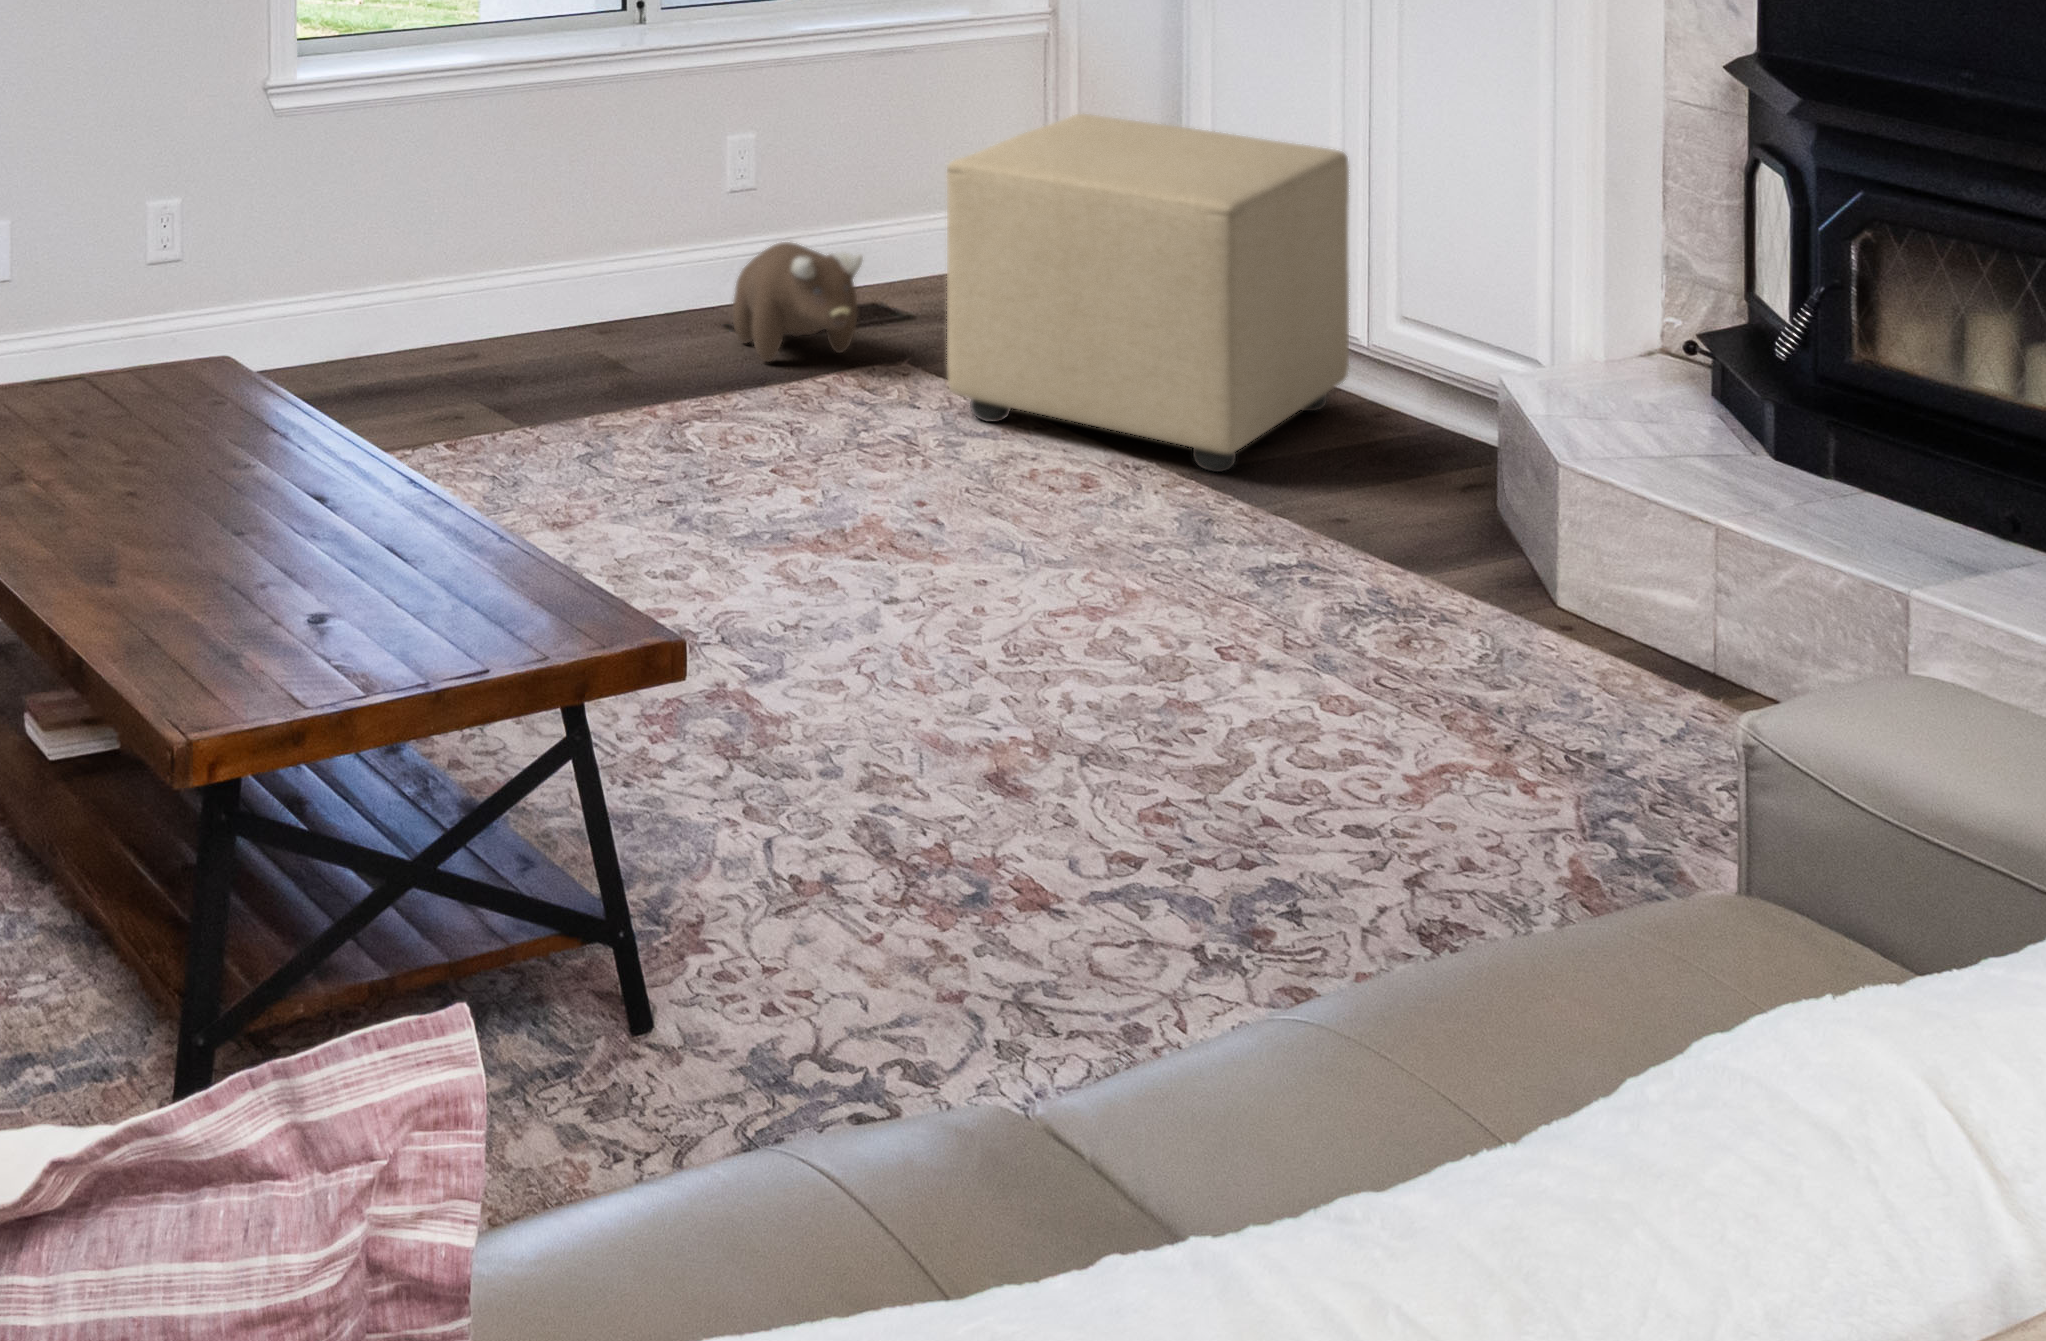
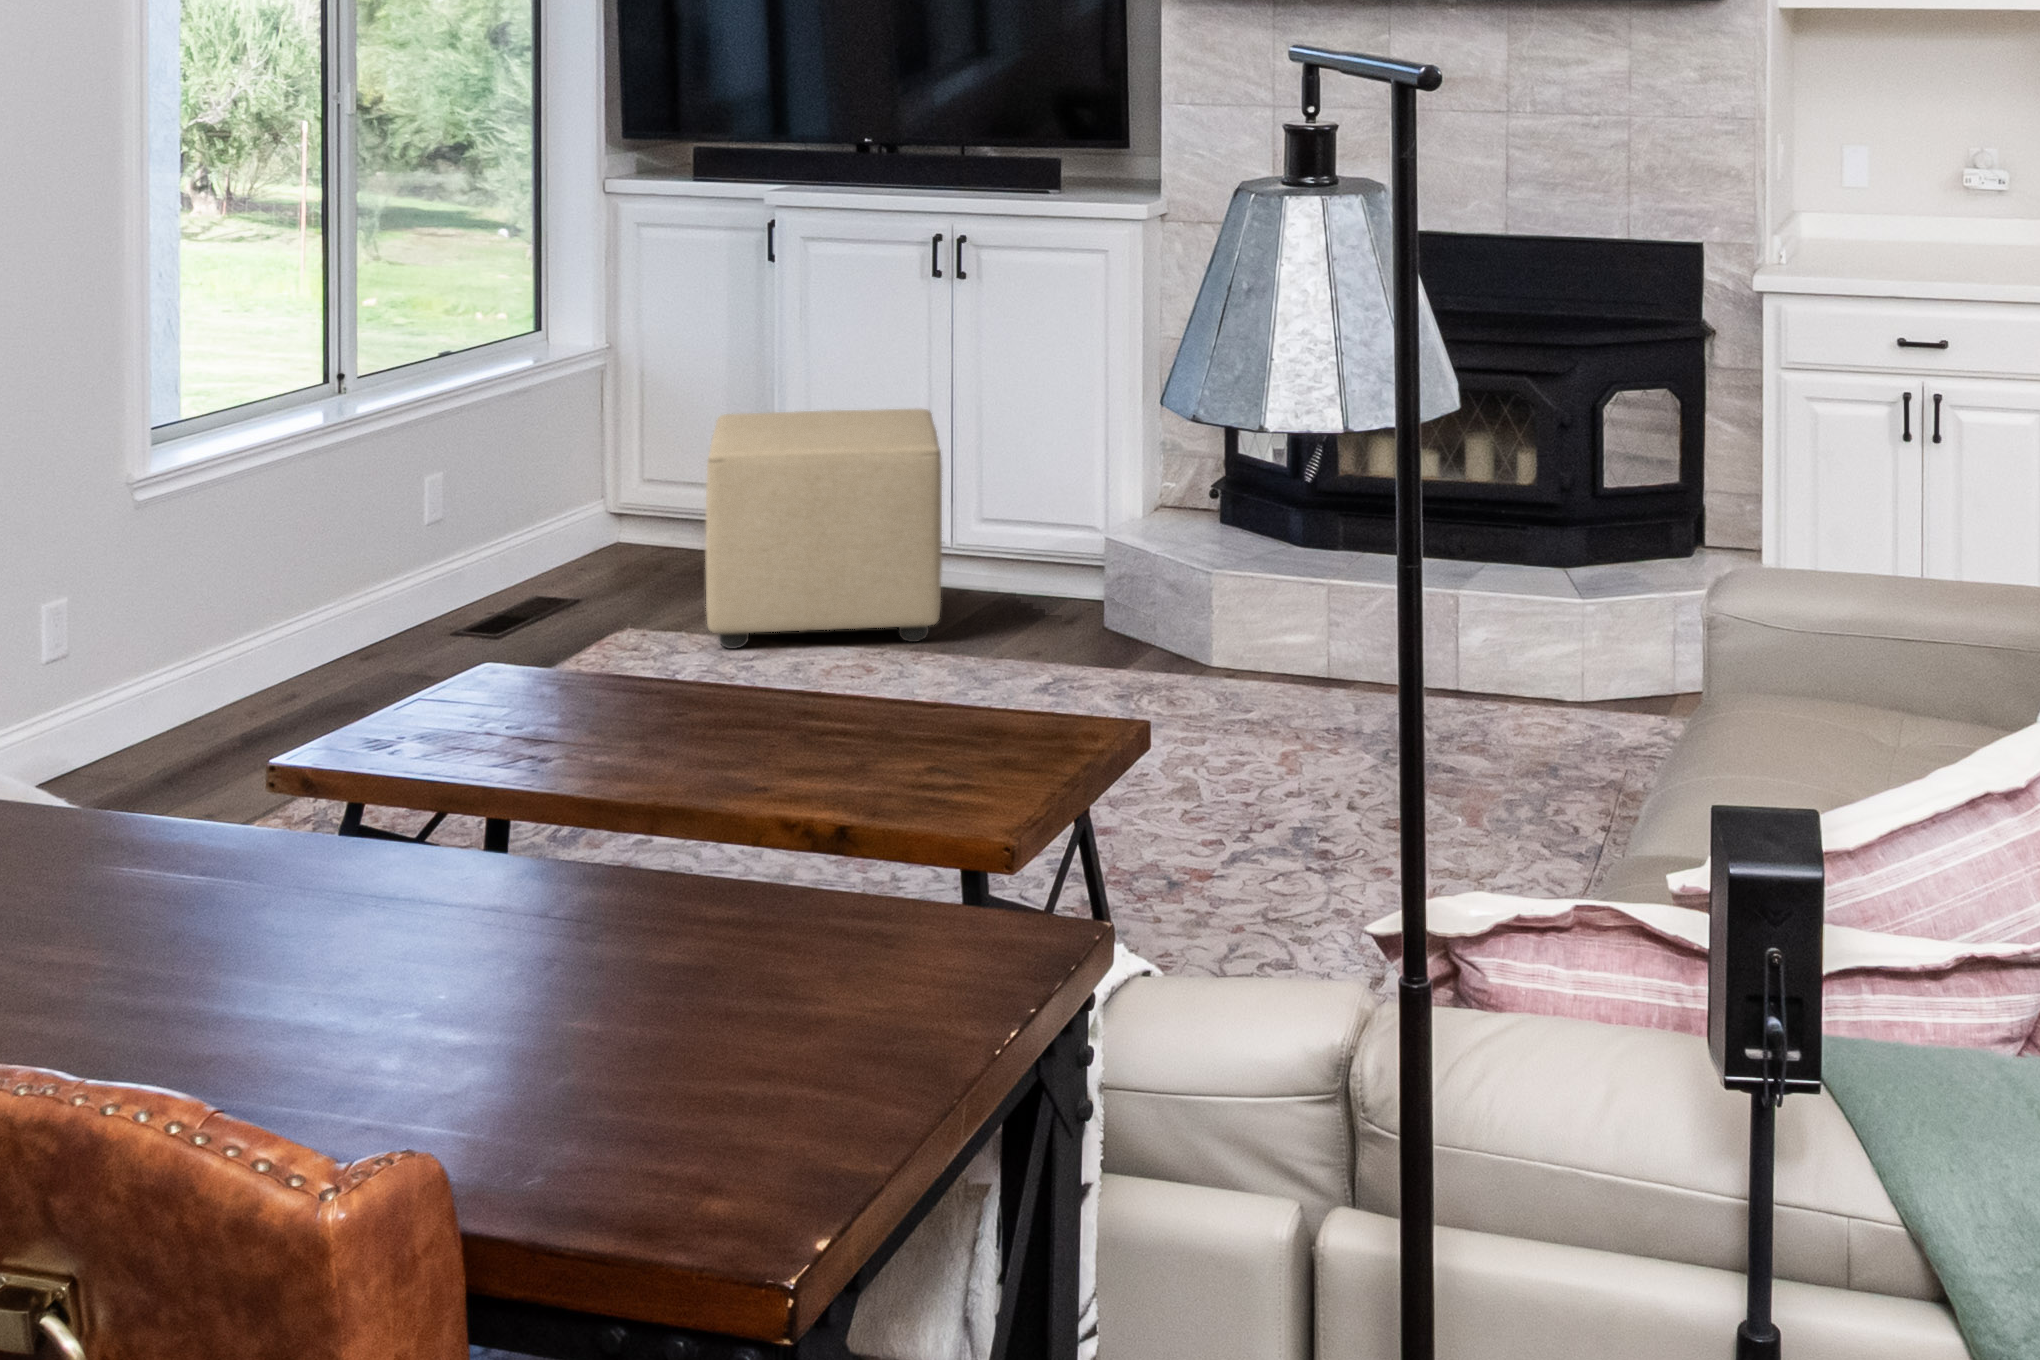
plush toy: present [733,242,862,362] -> none [475,547,601,650]

